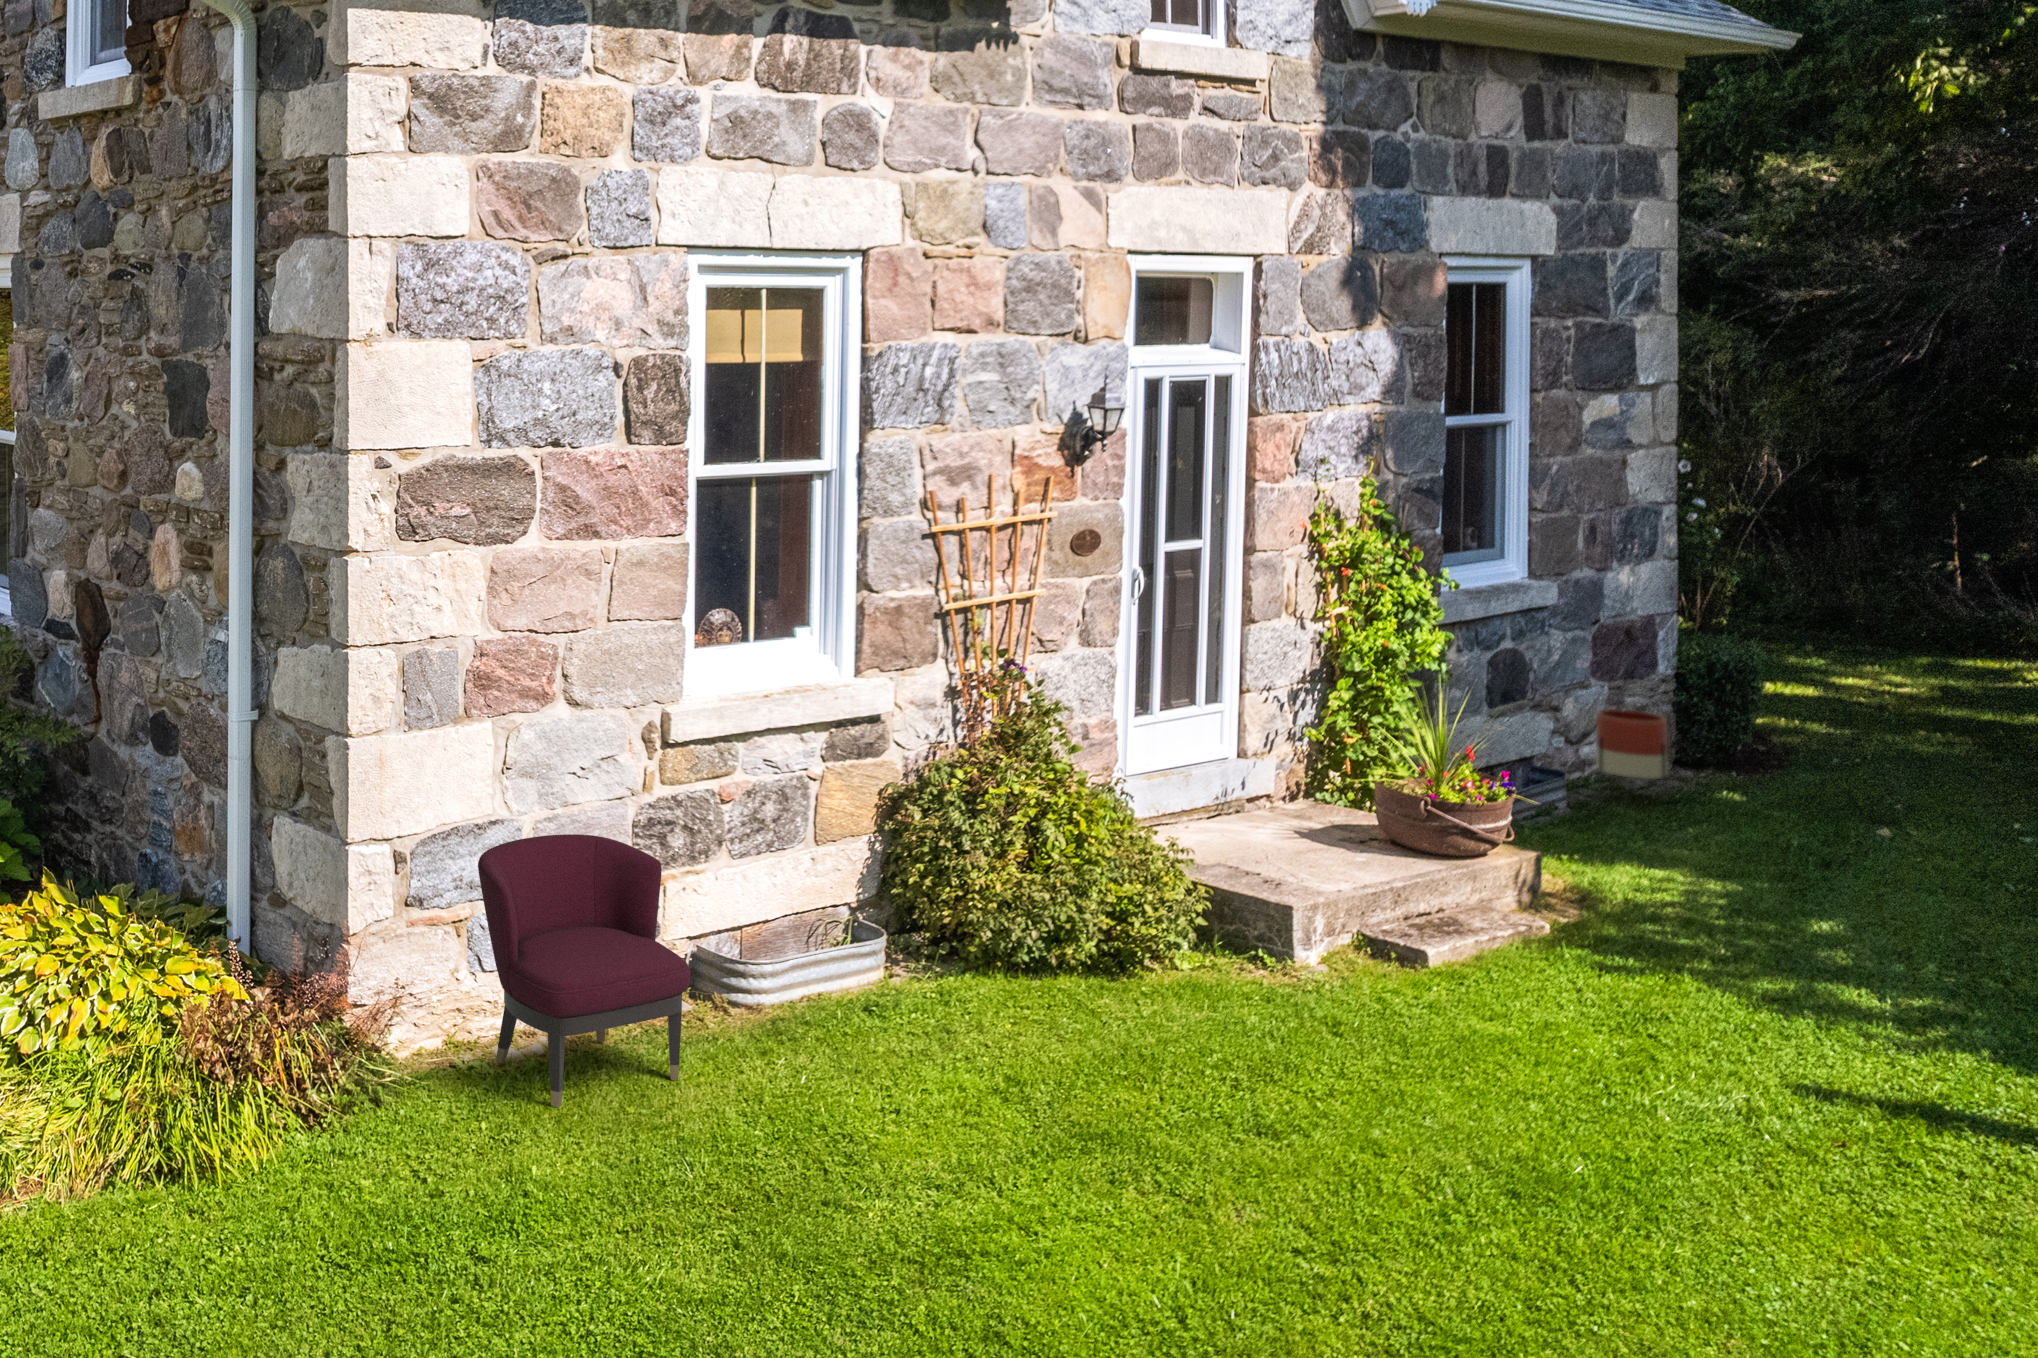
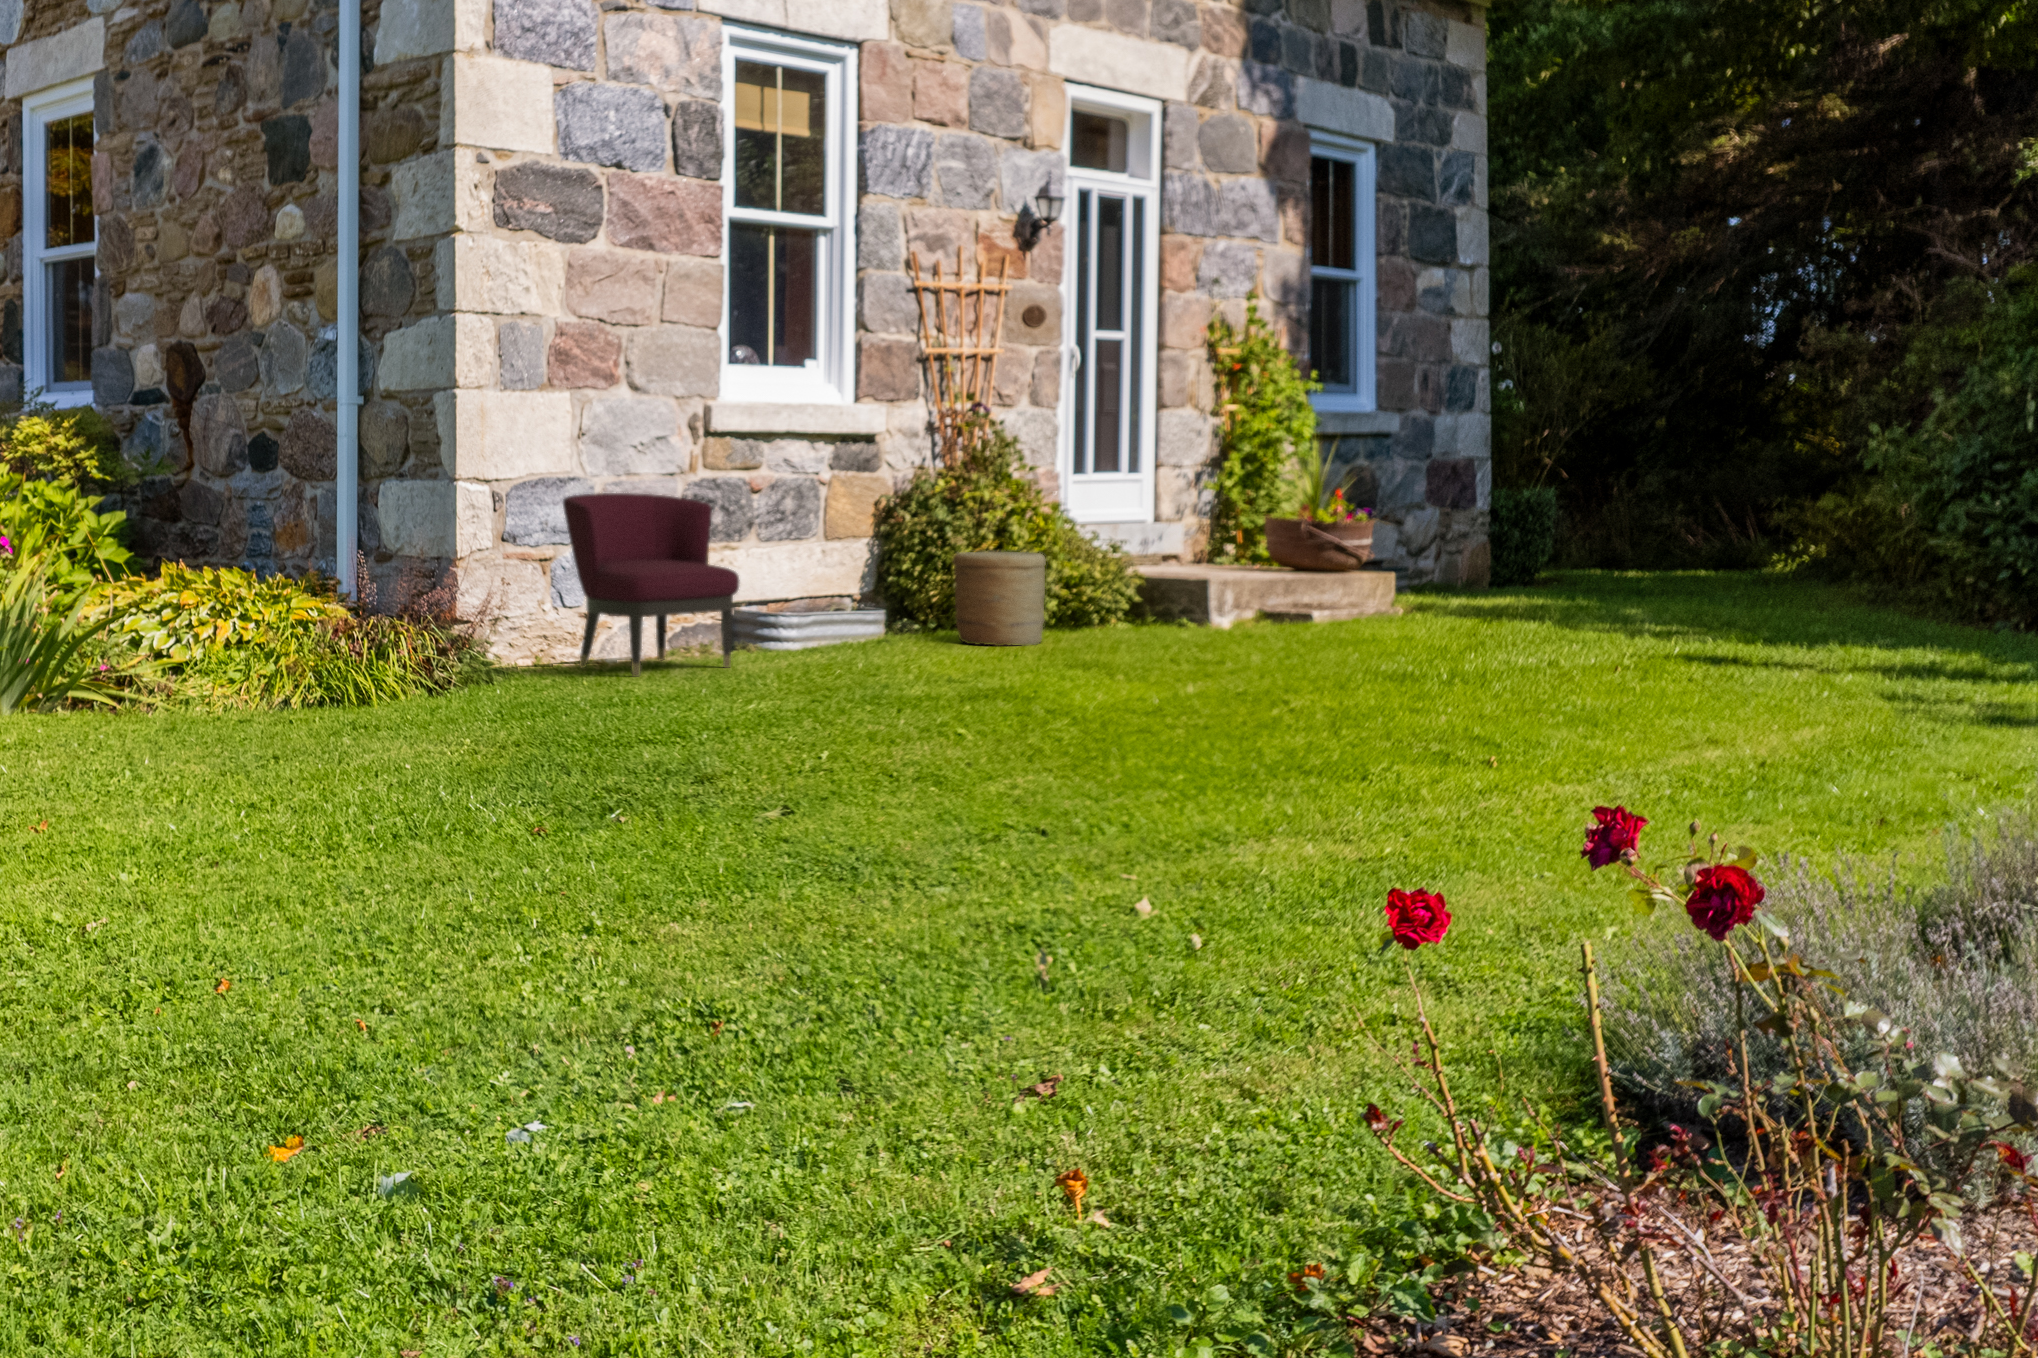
planter: present [1596,709,1667,796] -> none [1422,516,1475,584]
woven basket: none [972,880,1090,1022] -> present [952,552,1046,646]

